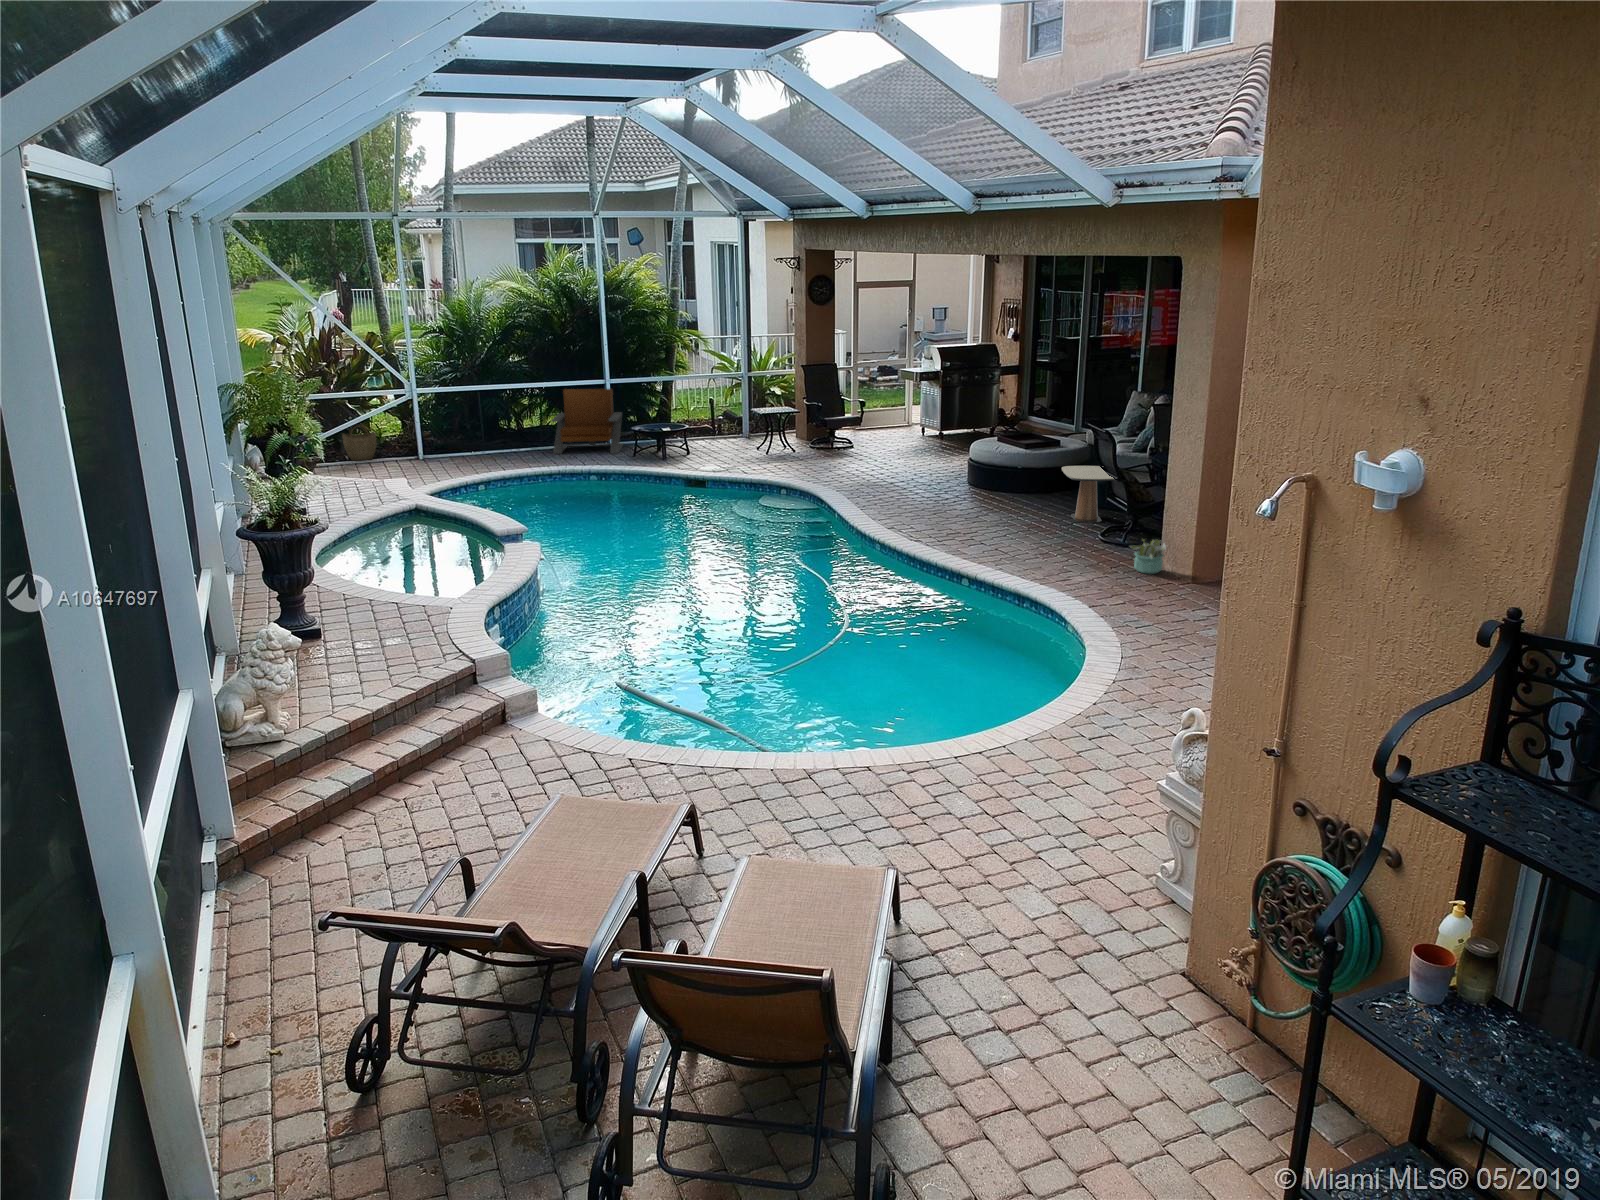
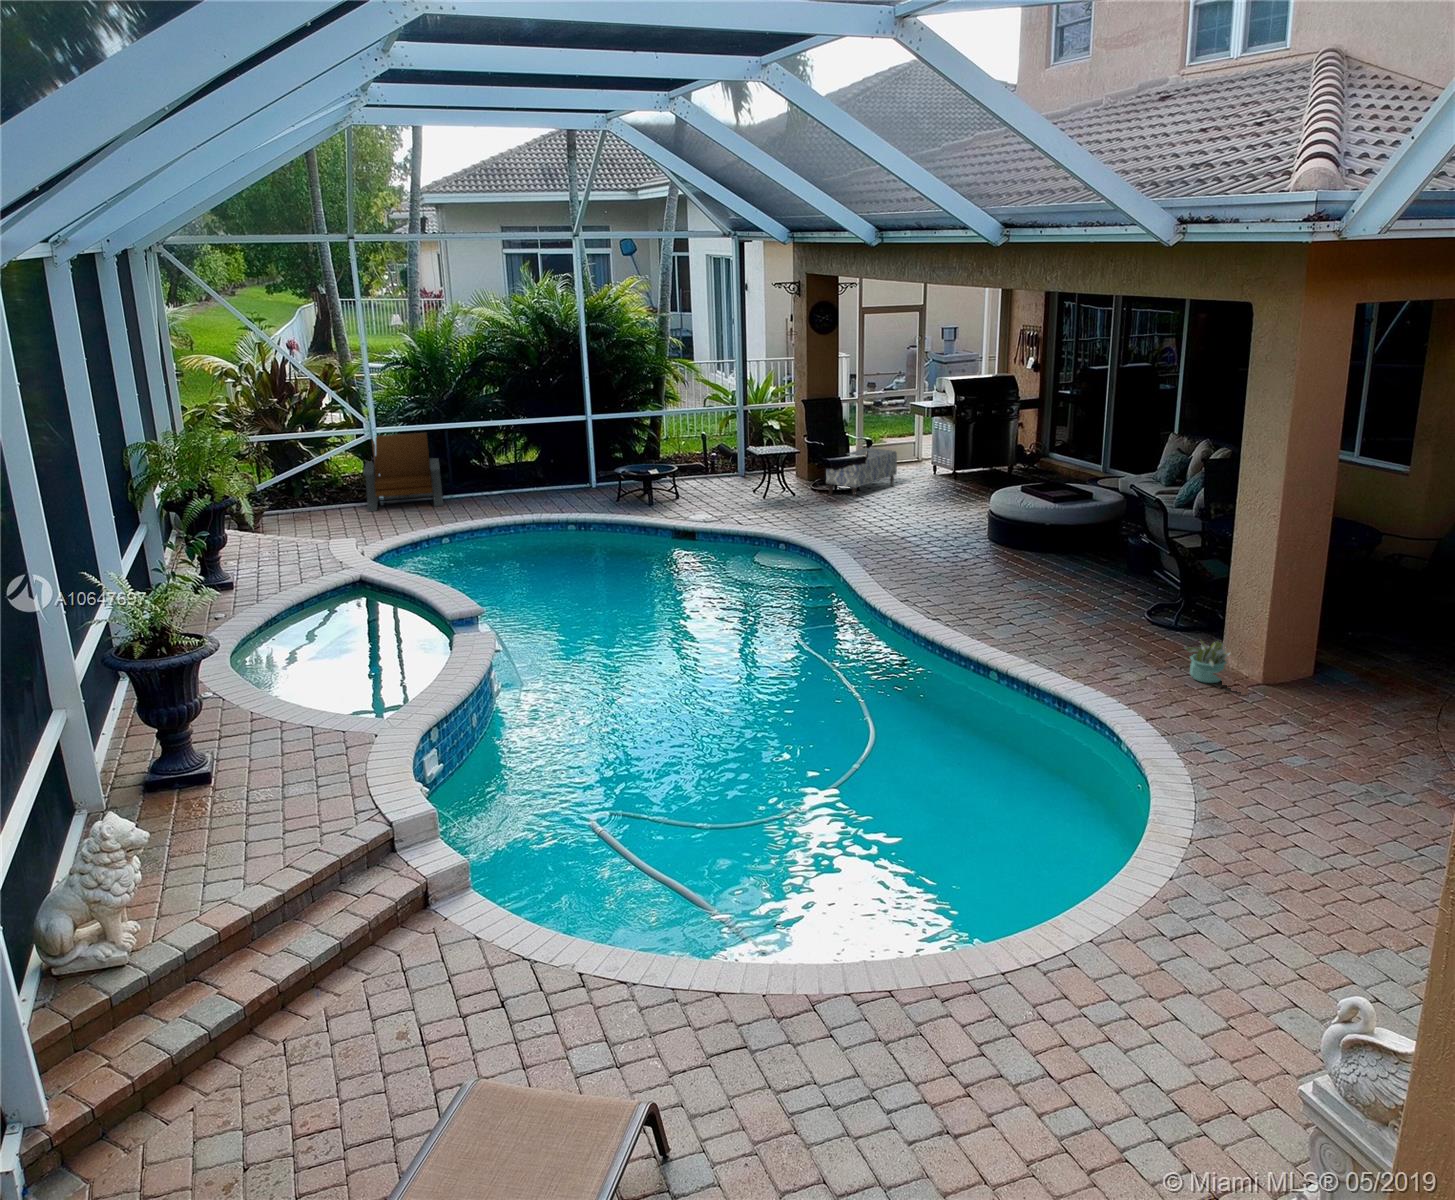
lounge chair: present [551,389,623,454] -> present [363,433,443,512]
bench: none [824,411,887,454] -> present [826,448,897,498]
woven basket: present [343,425,376,461] -> none [302,465,338,506]
side table: present [1062,466,1115,522] -> none [1099,532,1168,601]

